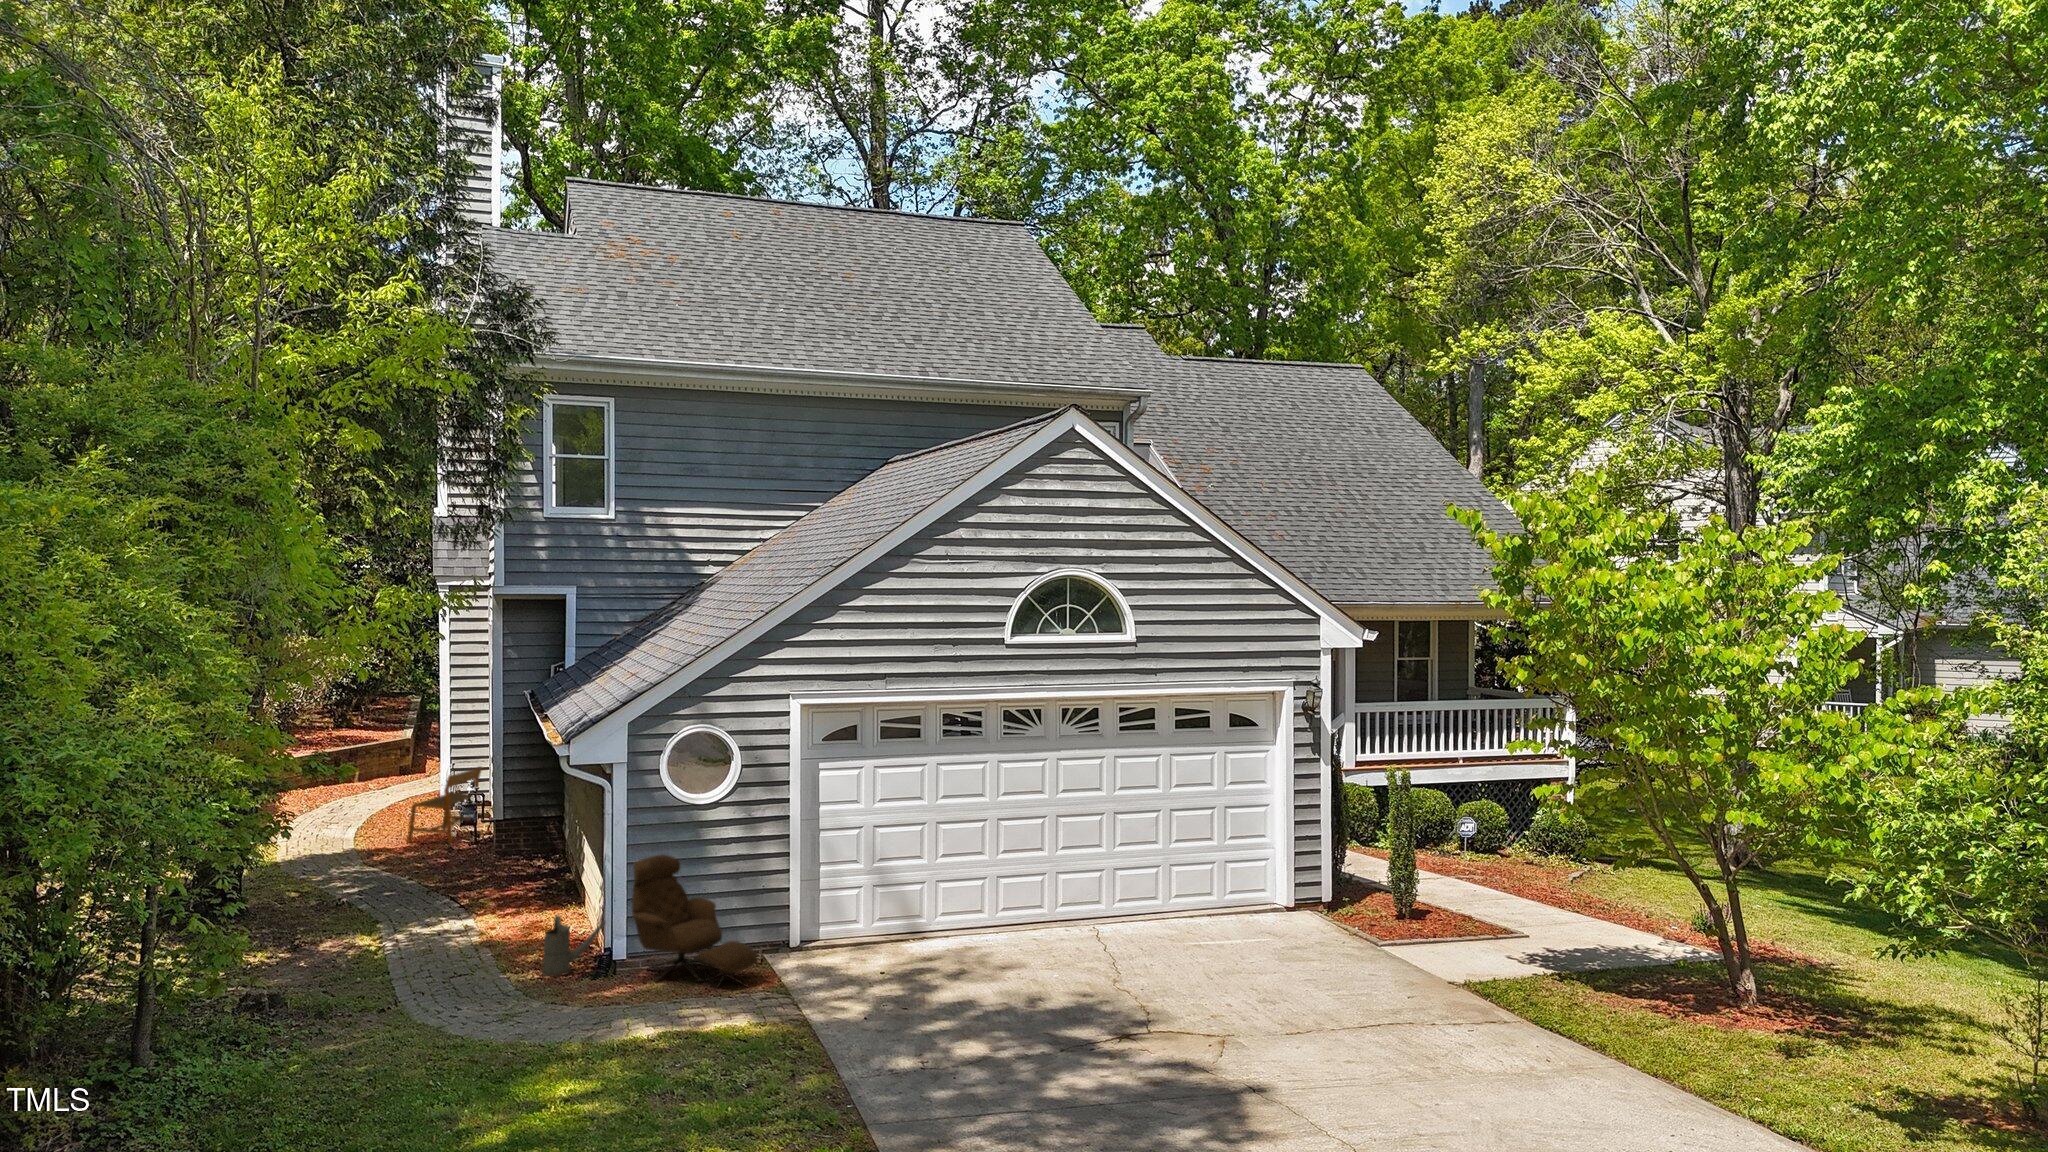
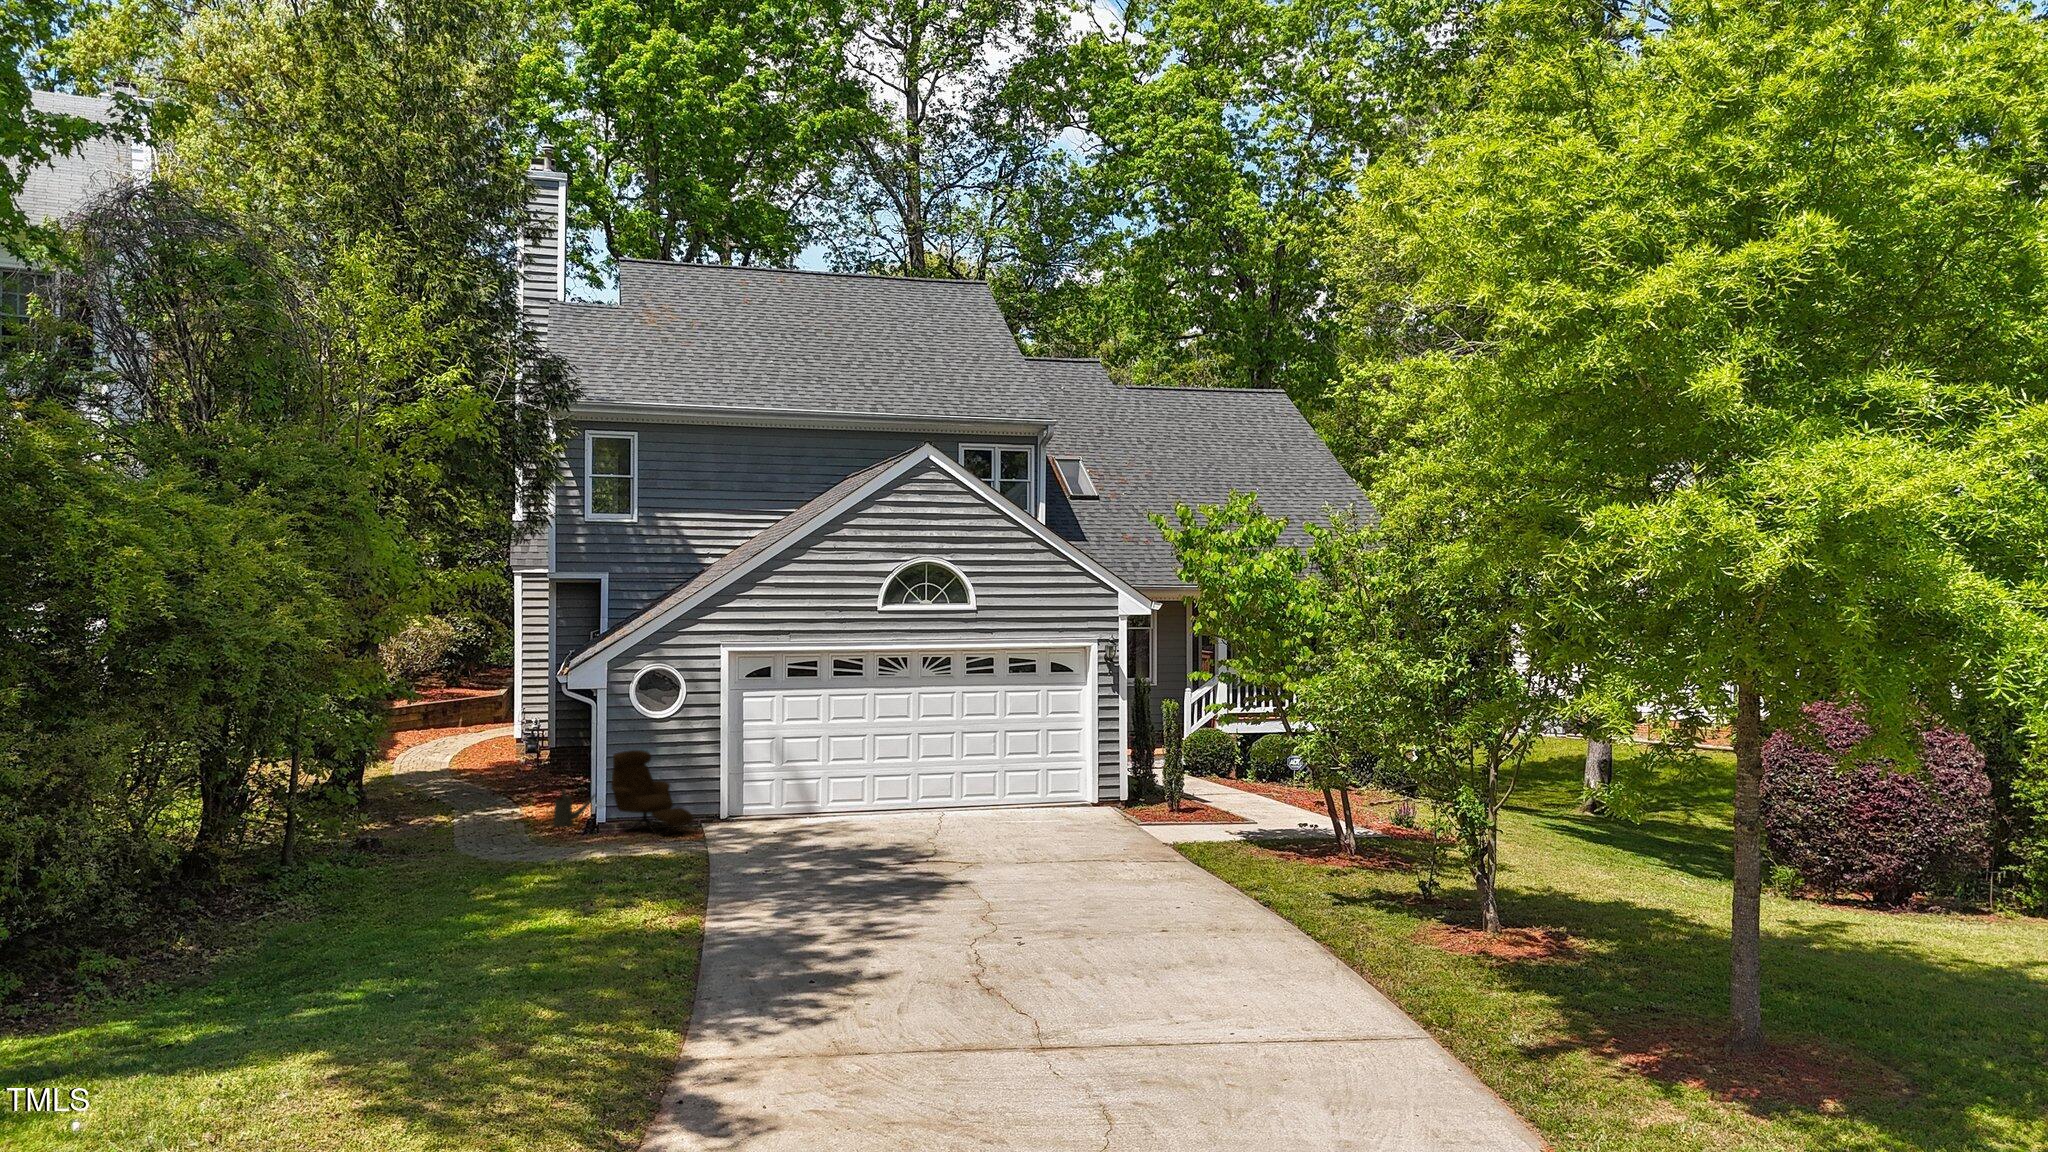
bench: present [407,766,482,843] -> none [488,708,545,764]

